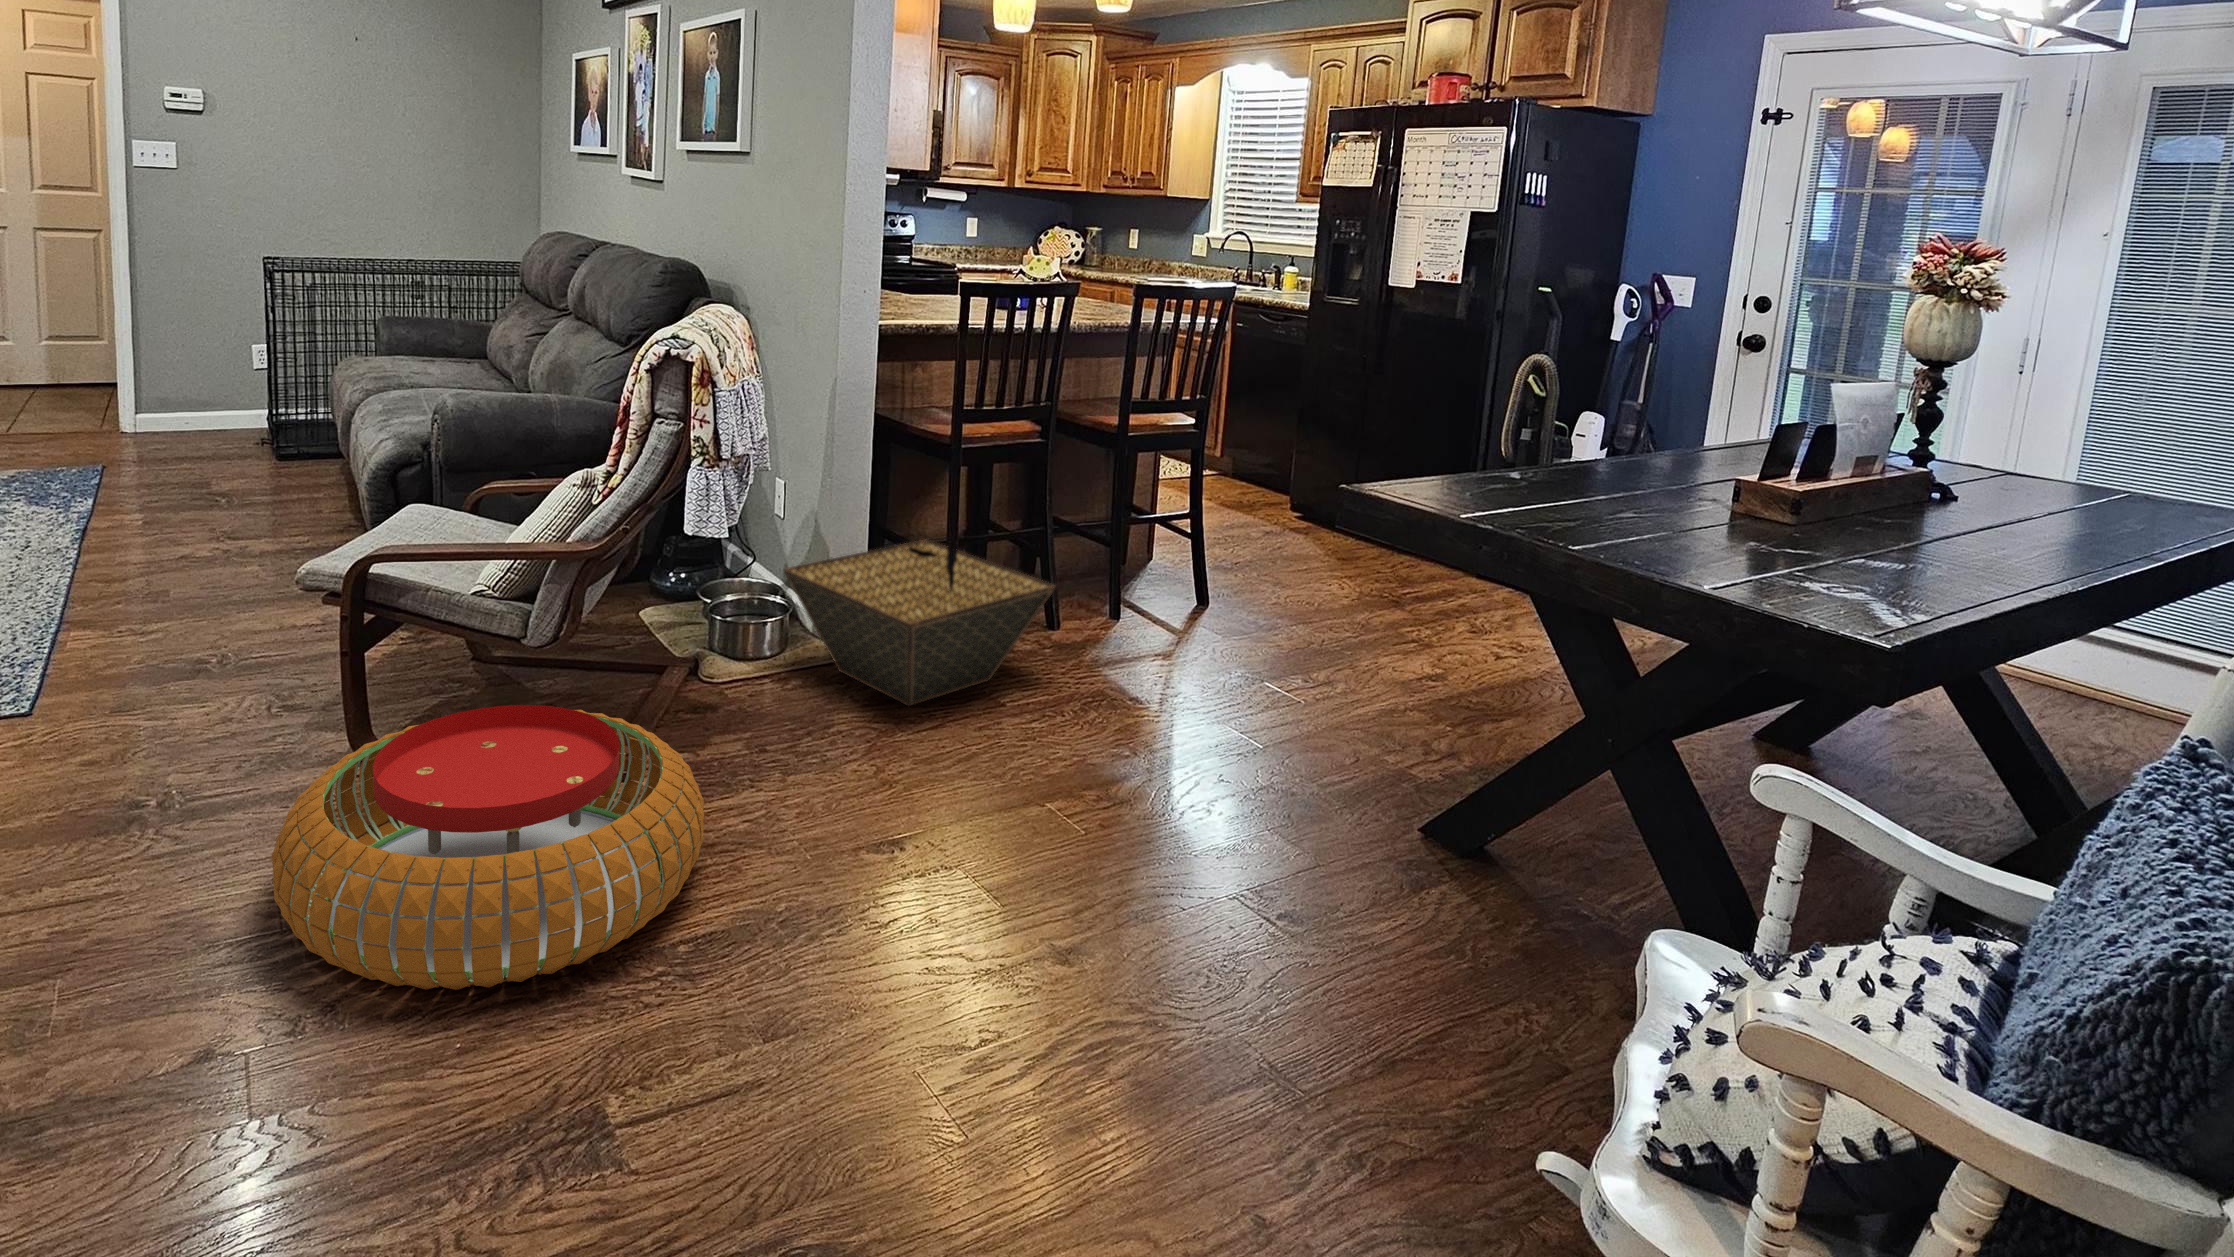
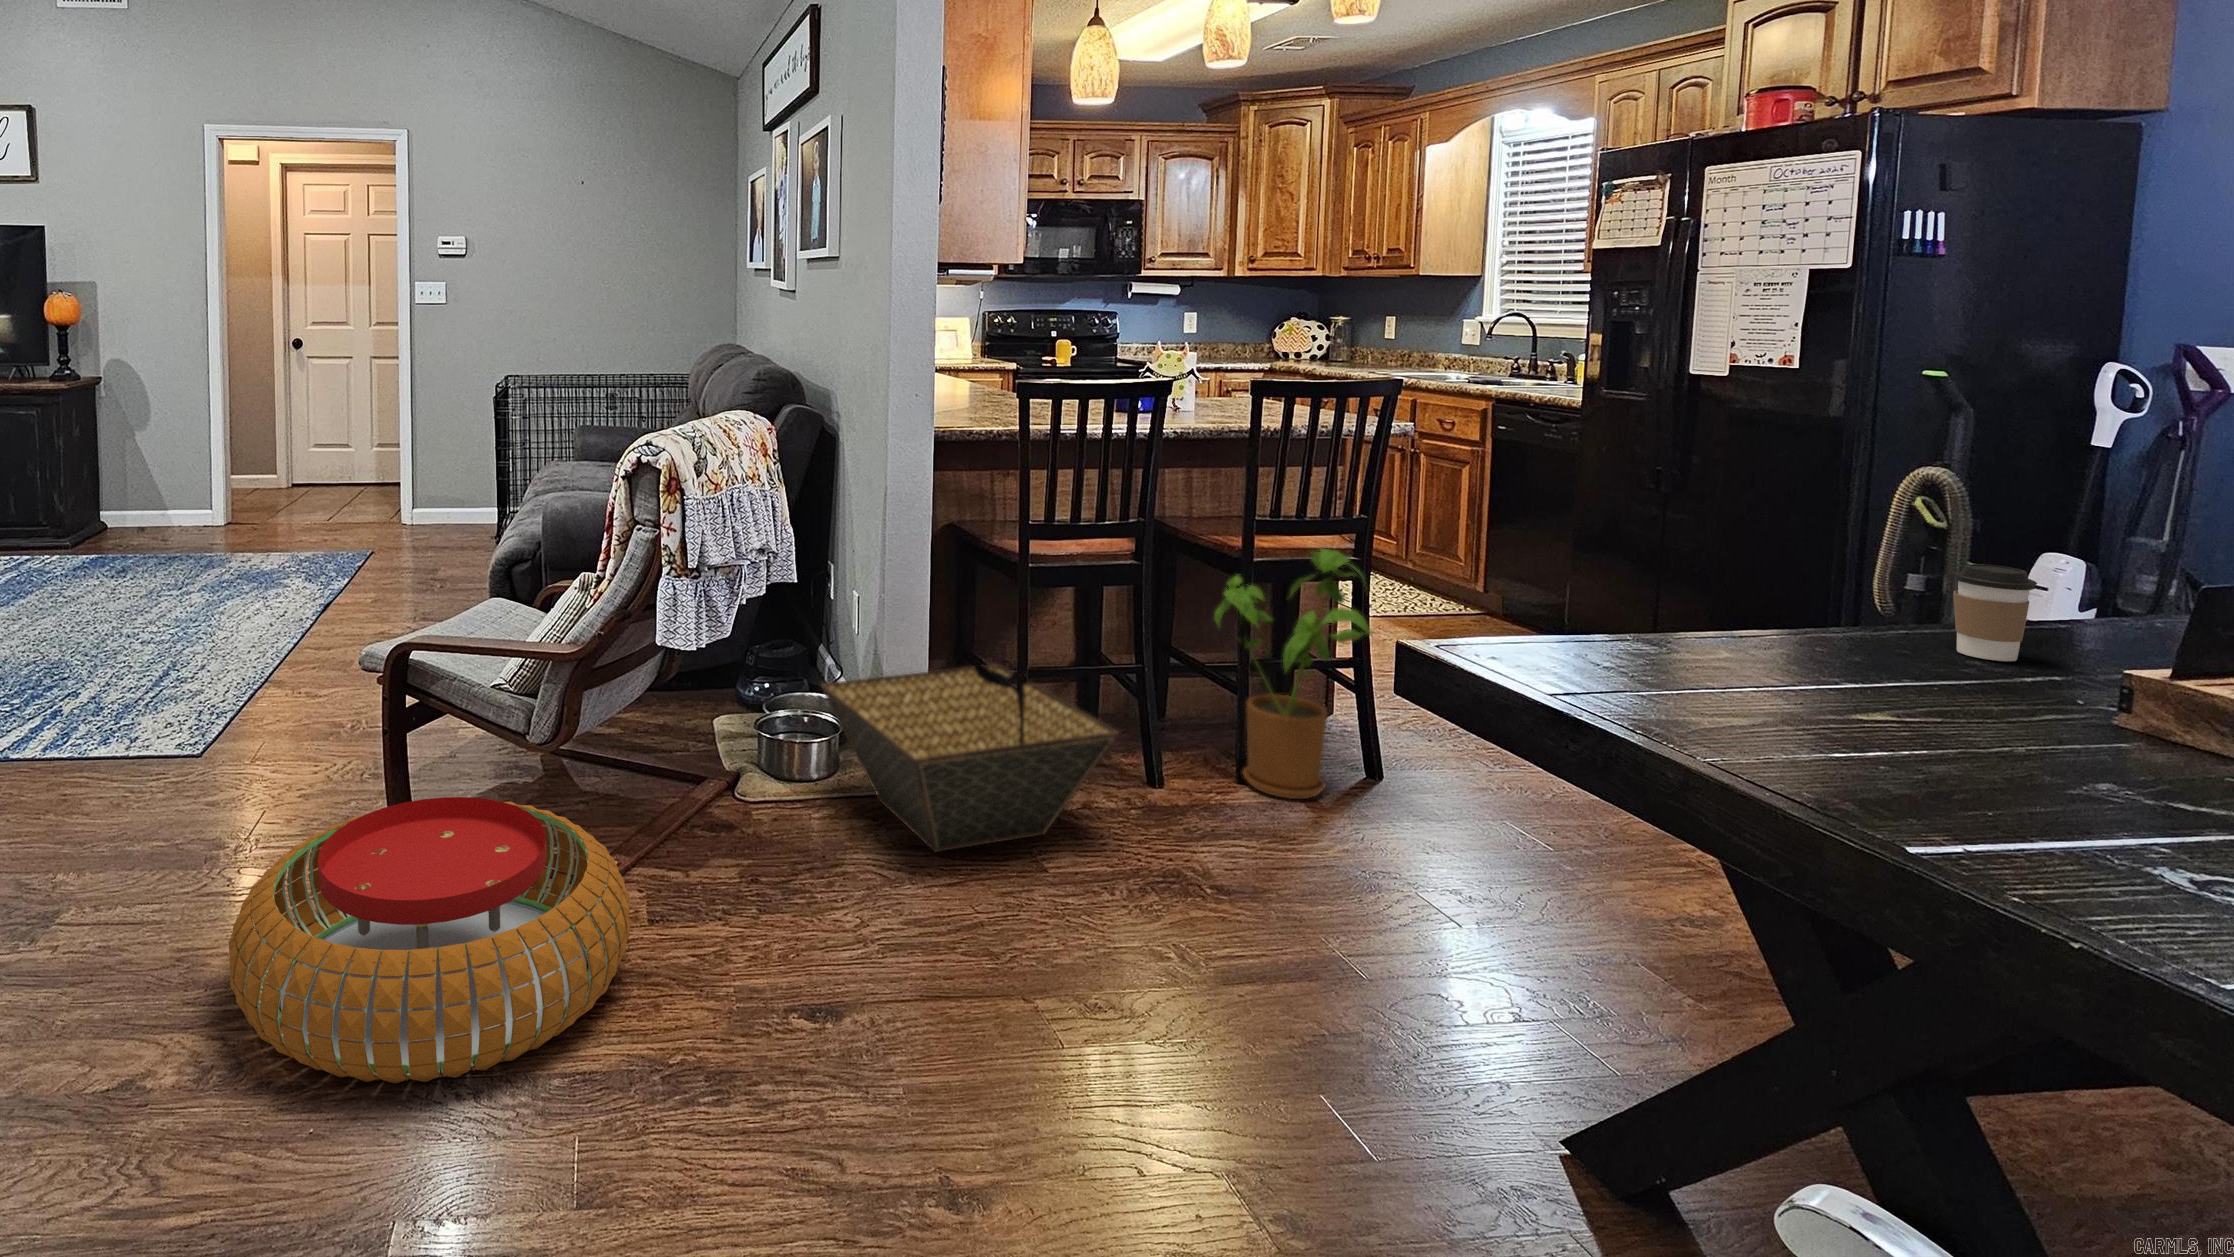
coffee cup: none [1623,417,1666,478] -> present [1953,564,2037,661]
house plant: none [1098,425,1226,630] -> present [1214,549,1372,799]

